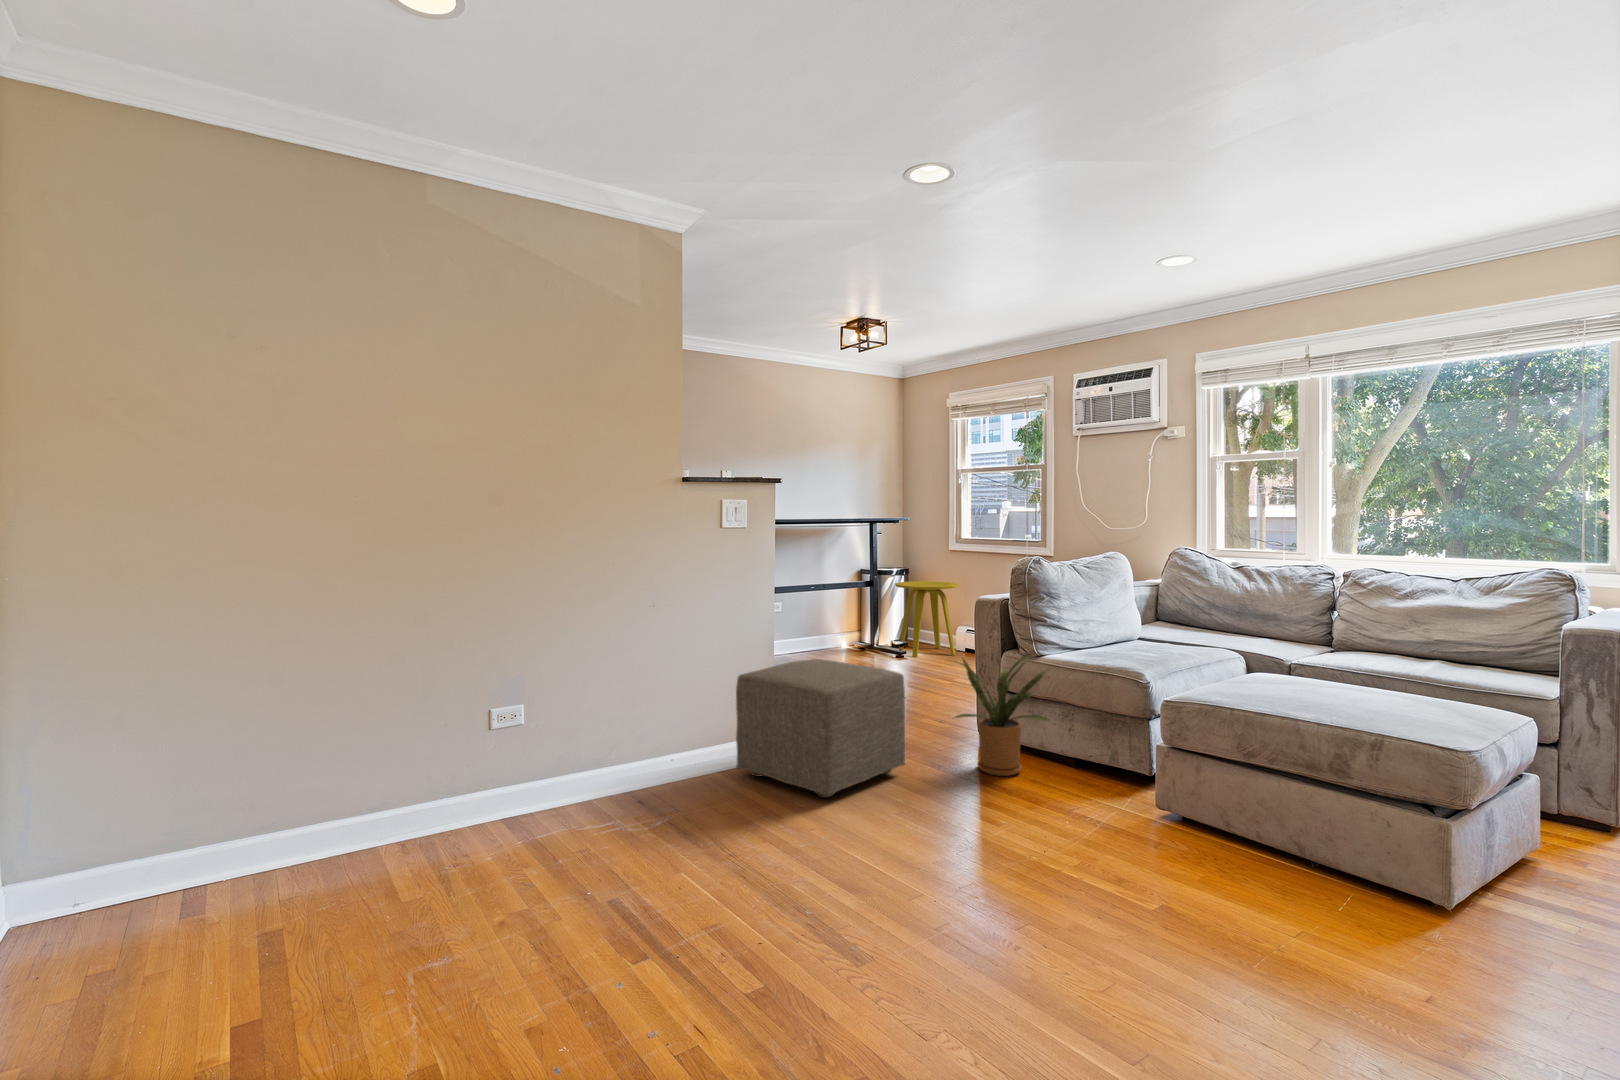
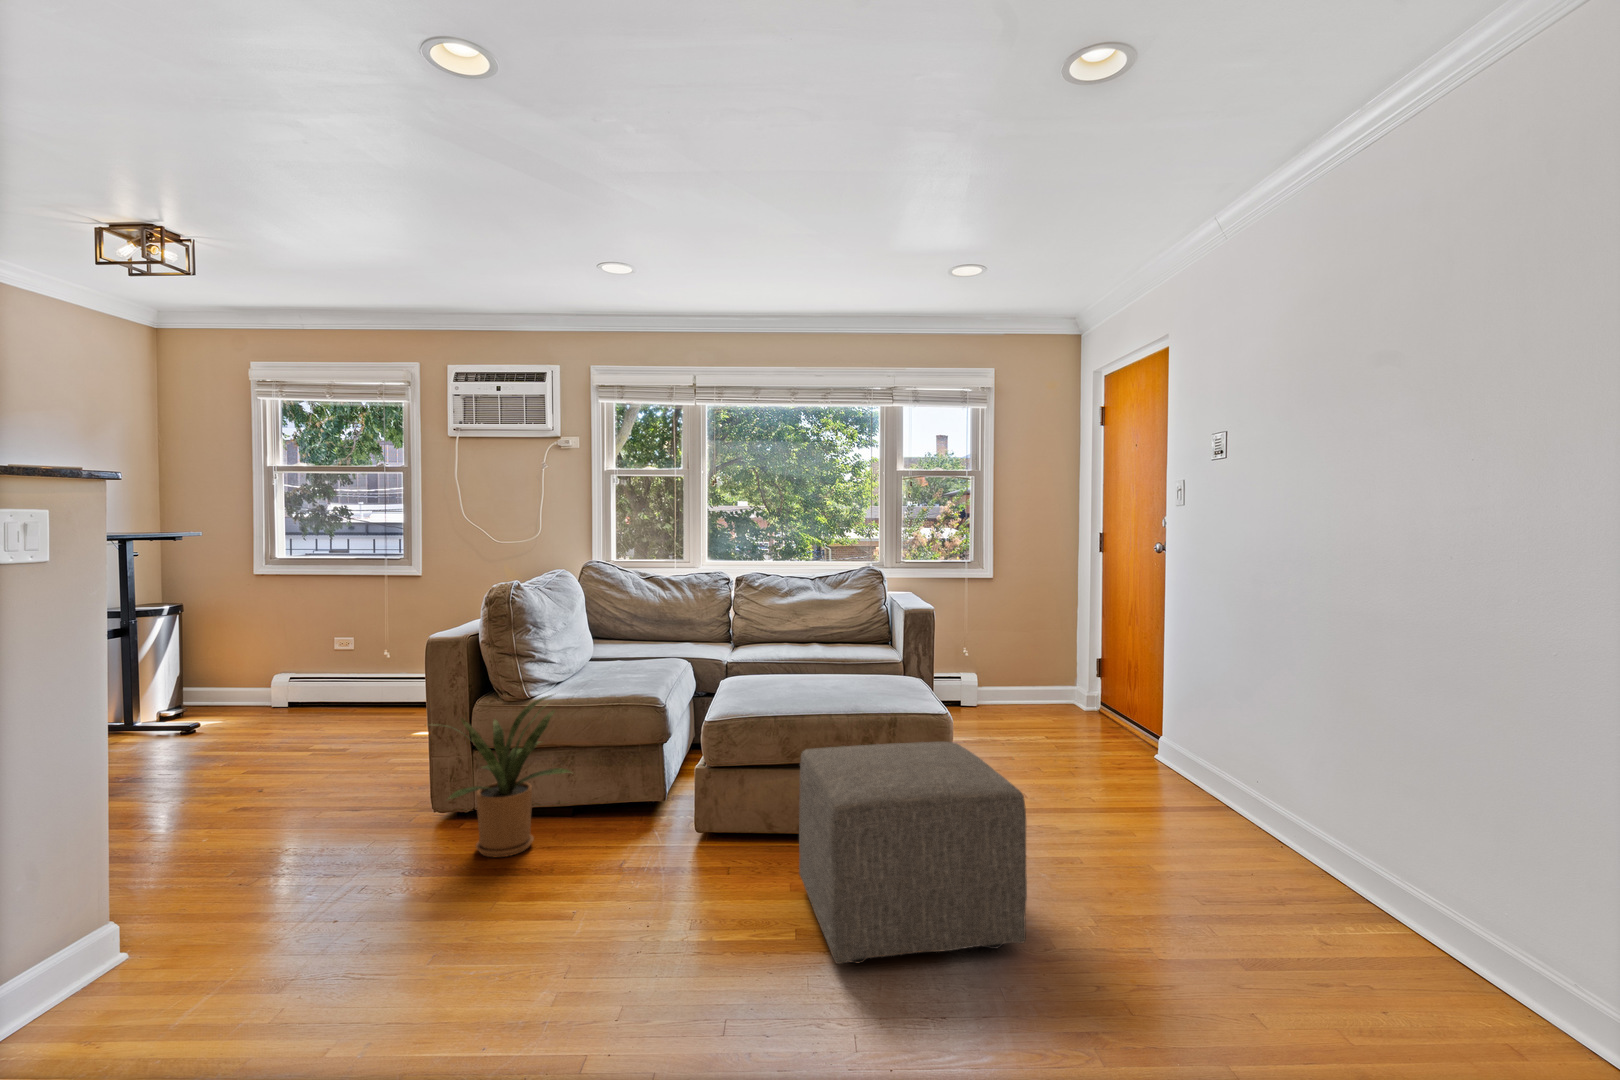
side table: present [895,581,959,657] -> none [175,617,285,727]
ottoman: present [736,659,905,798] -> present [799,742,1027,964]

